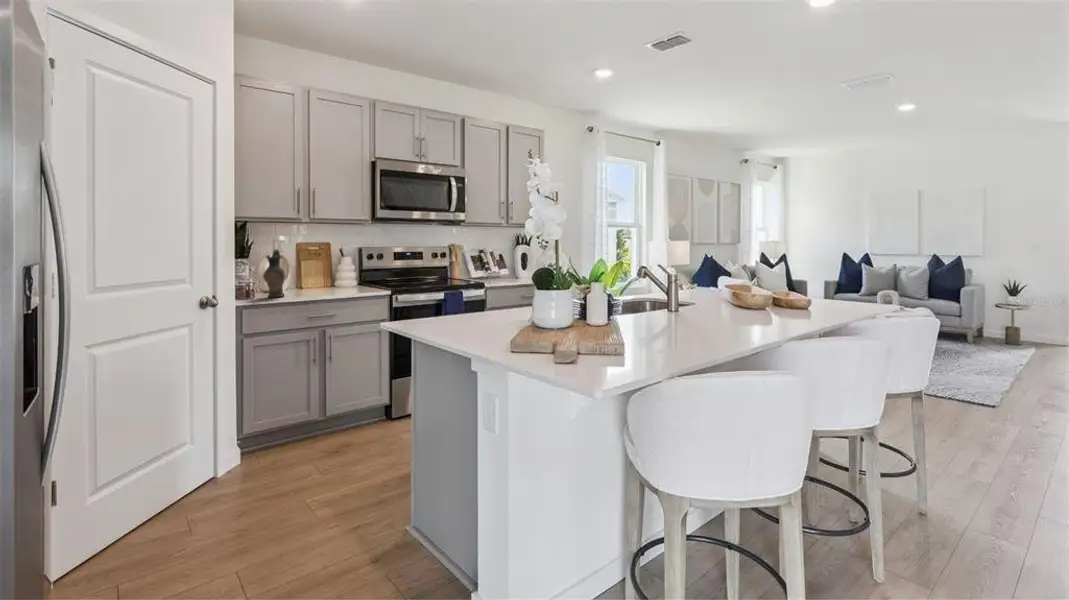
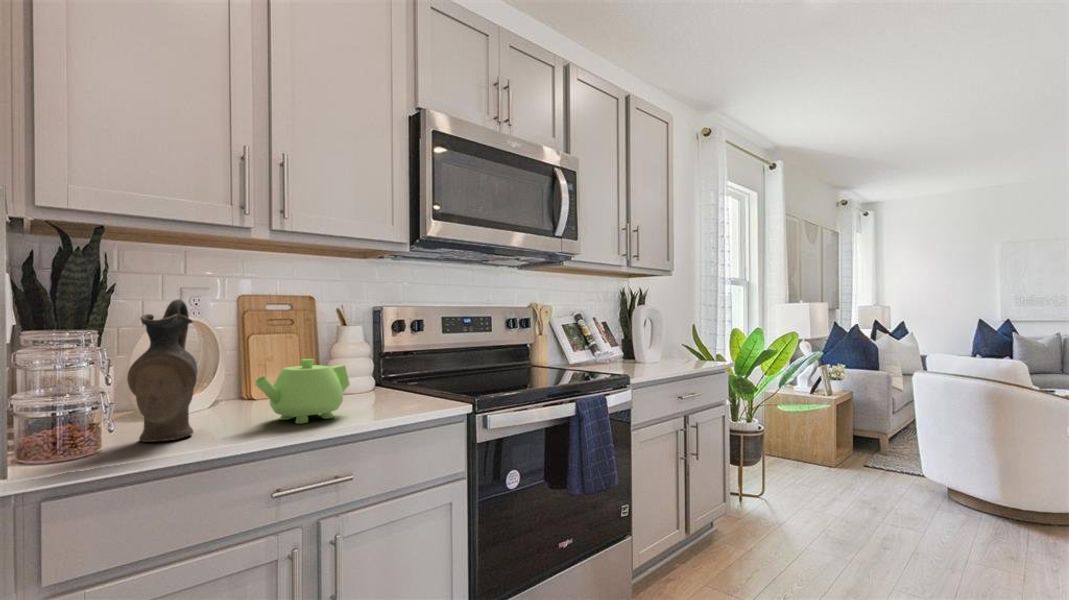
teapot: none [304,271,341,295] -> present [255,359,350,424]

